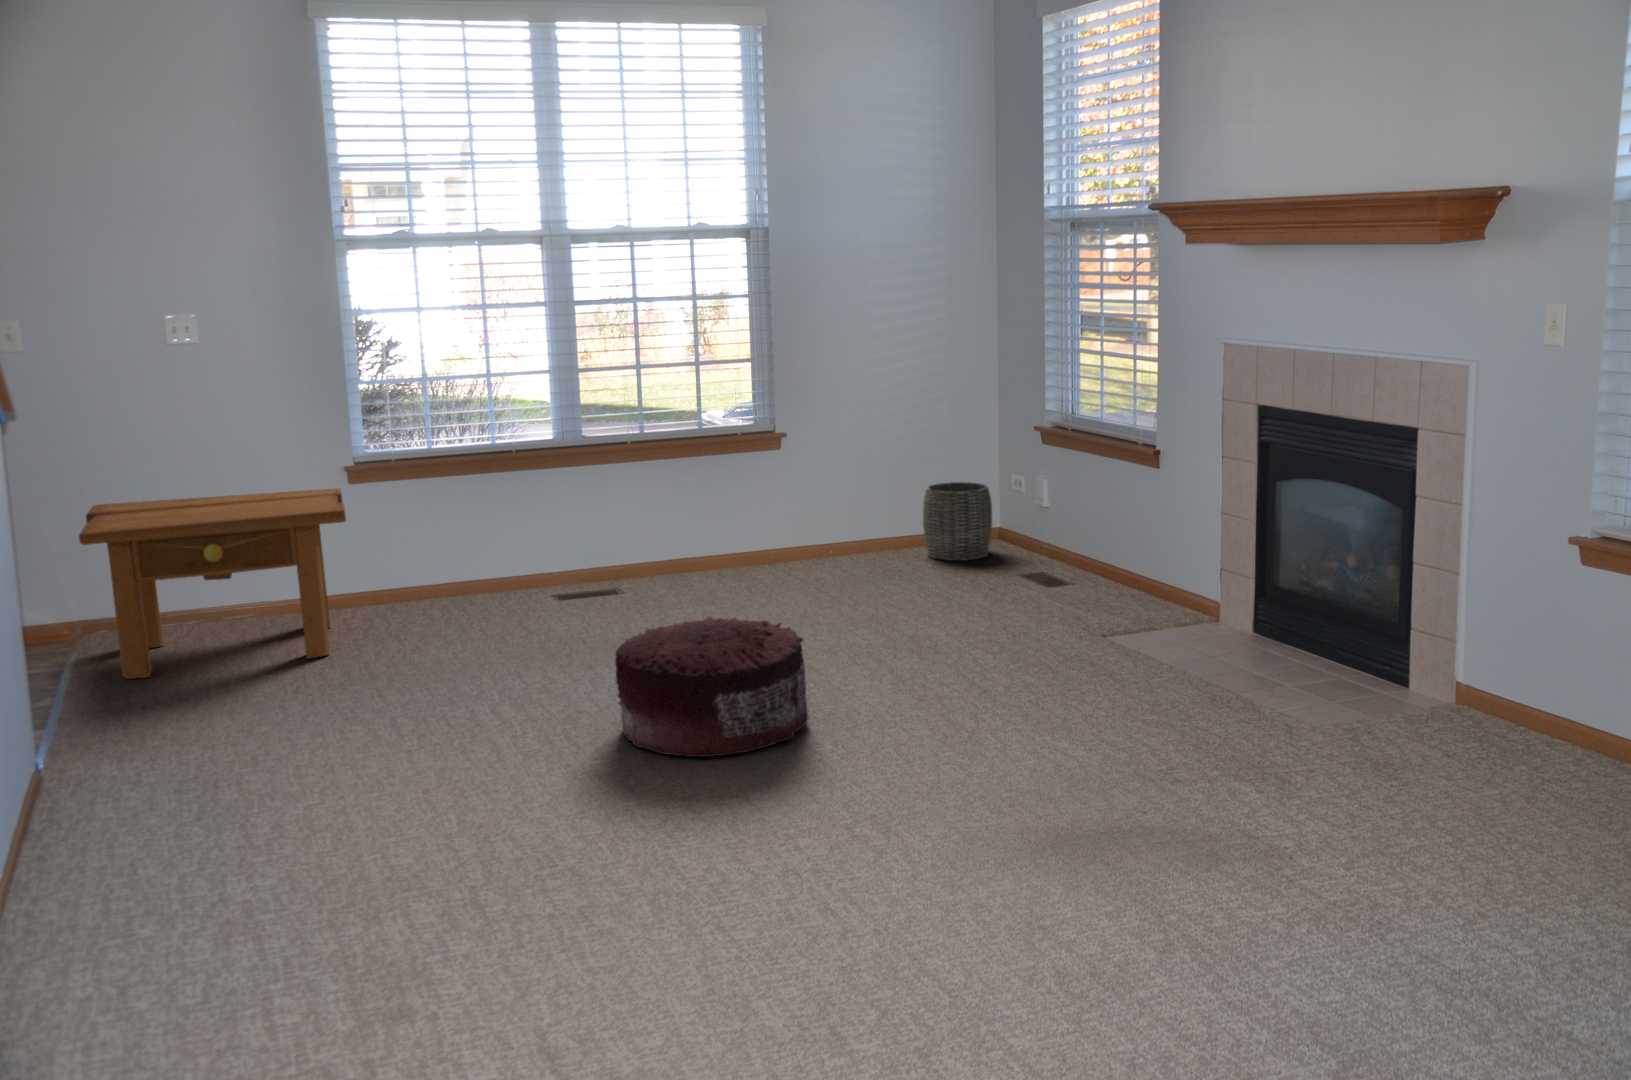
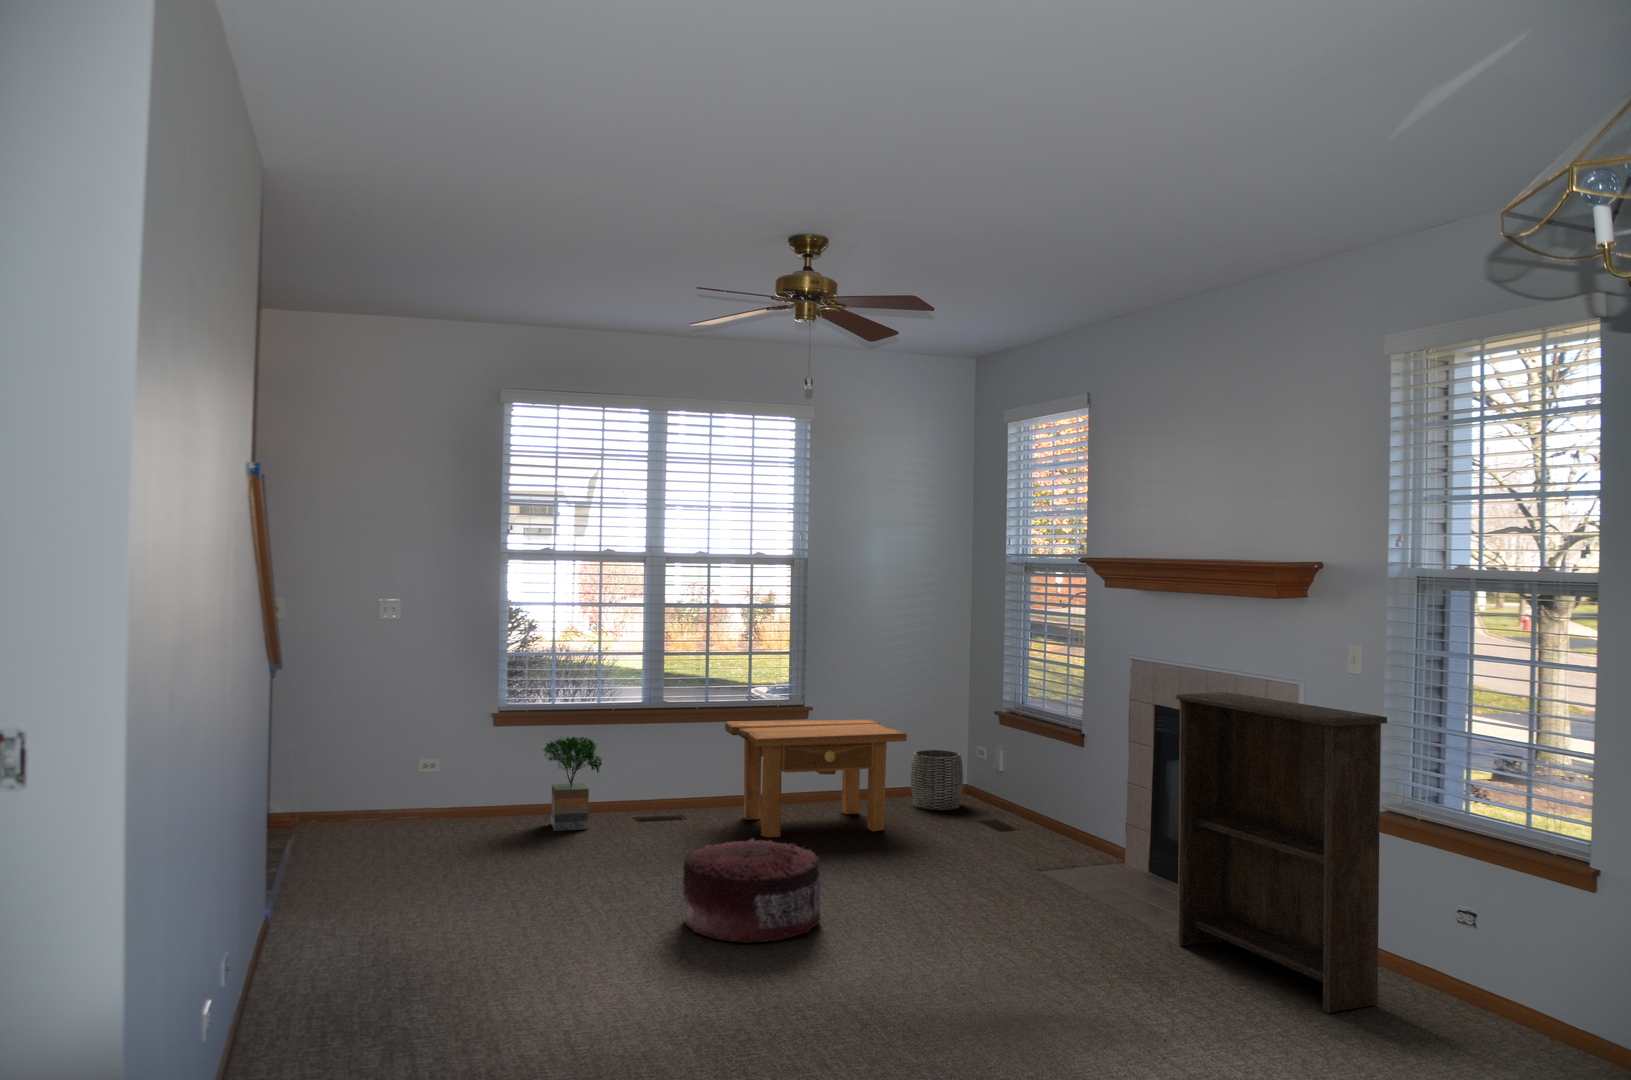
bookshelf: none [1294,381,1617,813] -> present [1175,692,1387,1013]
side table: present [79,489,346,679] -> present [725,720,907,837]
potted tree: none [421,489,509,616] -> present [543,737,603,831]

